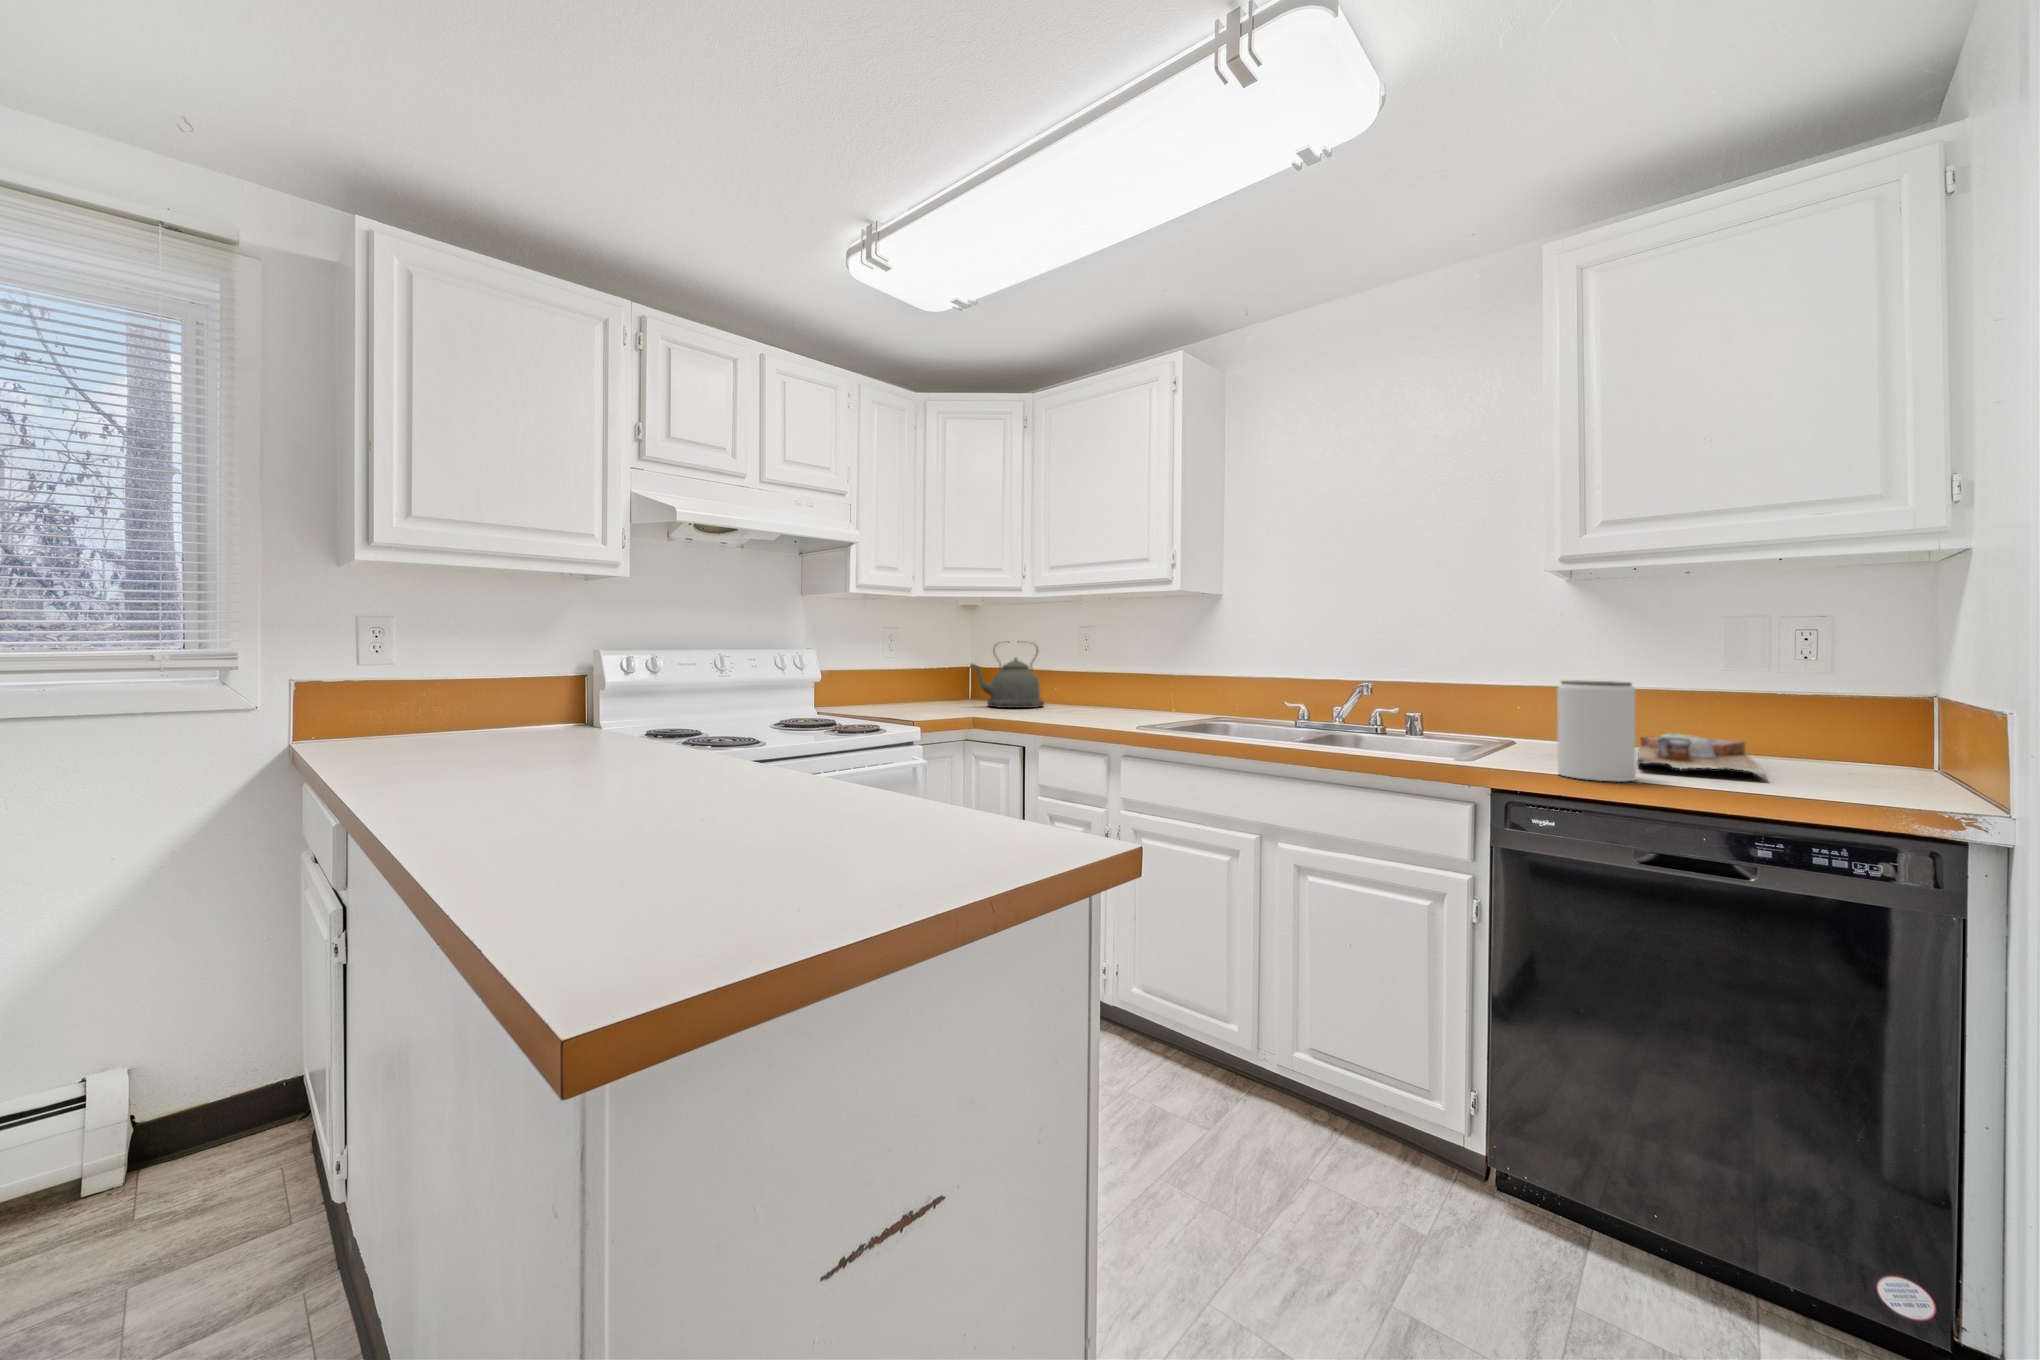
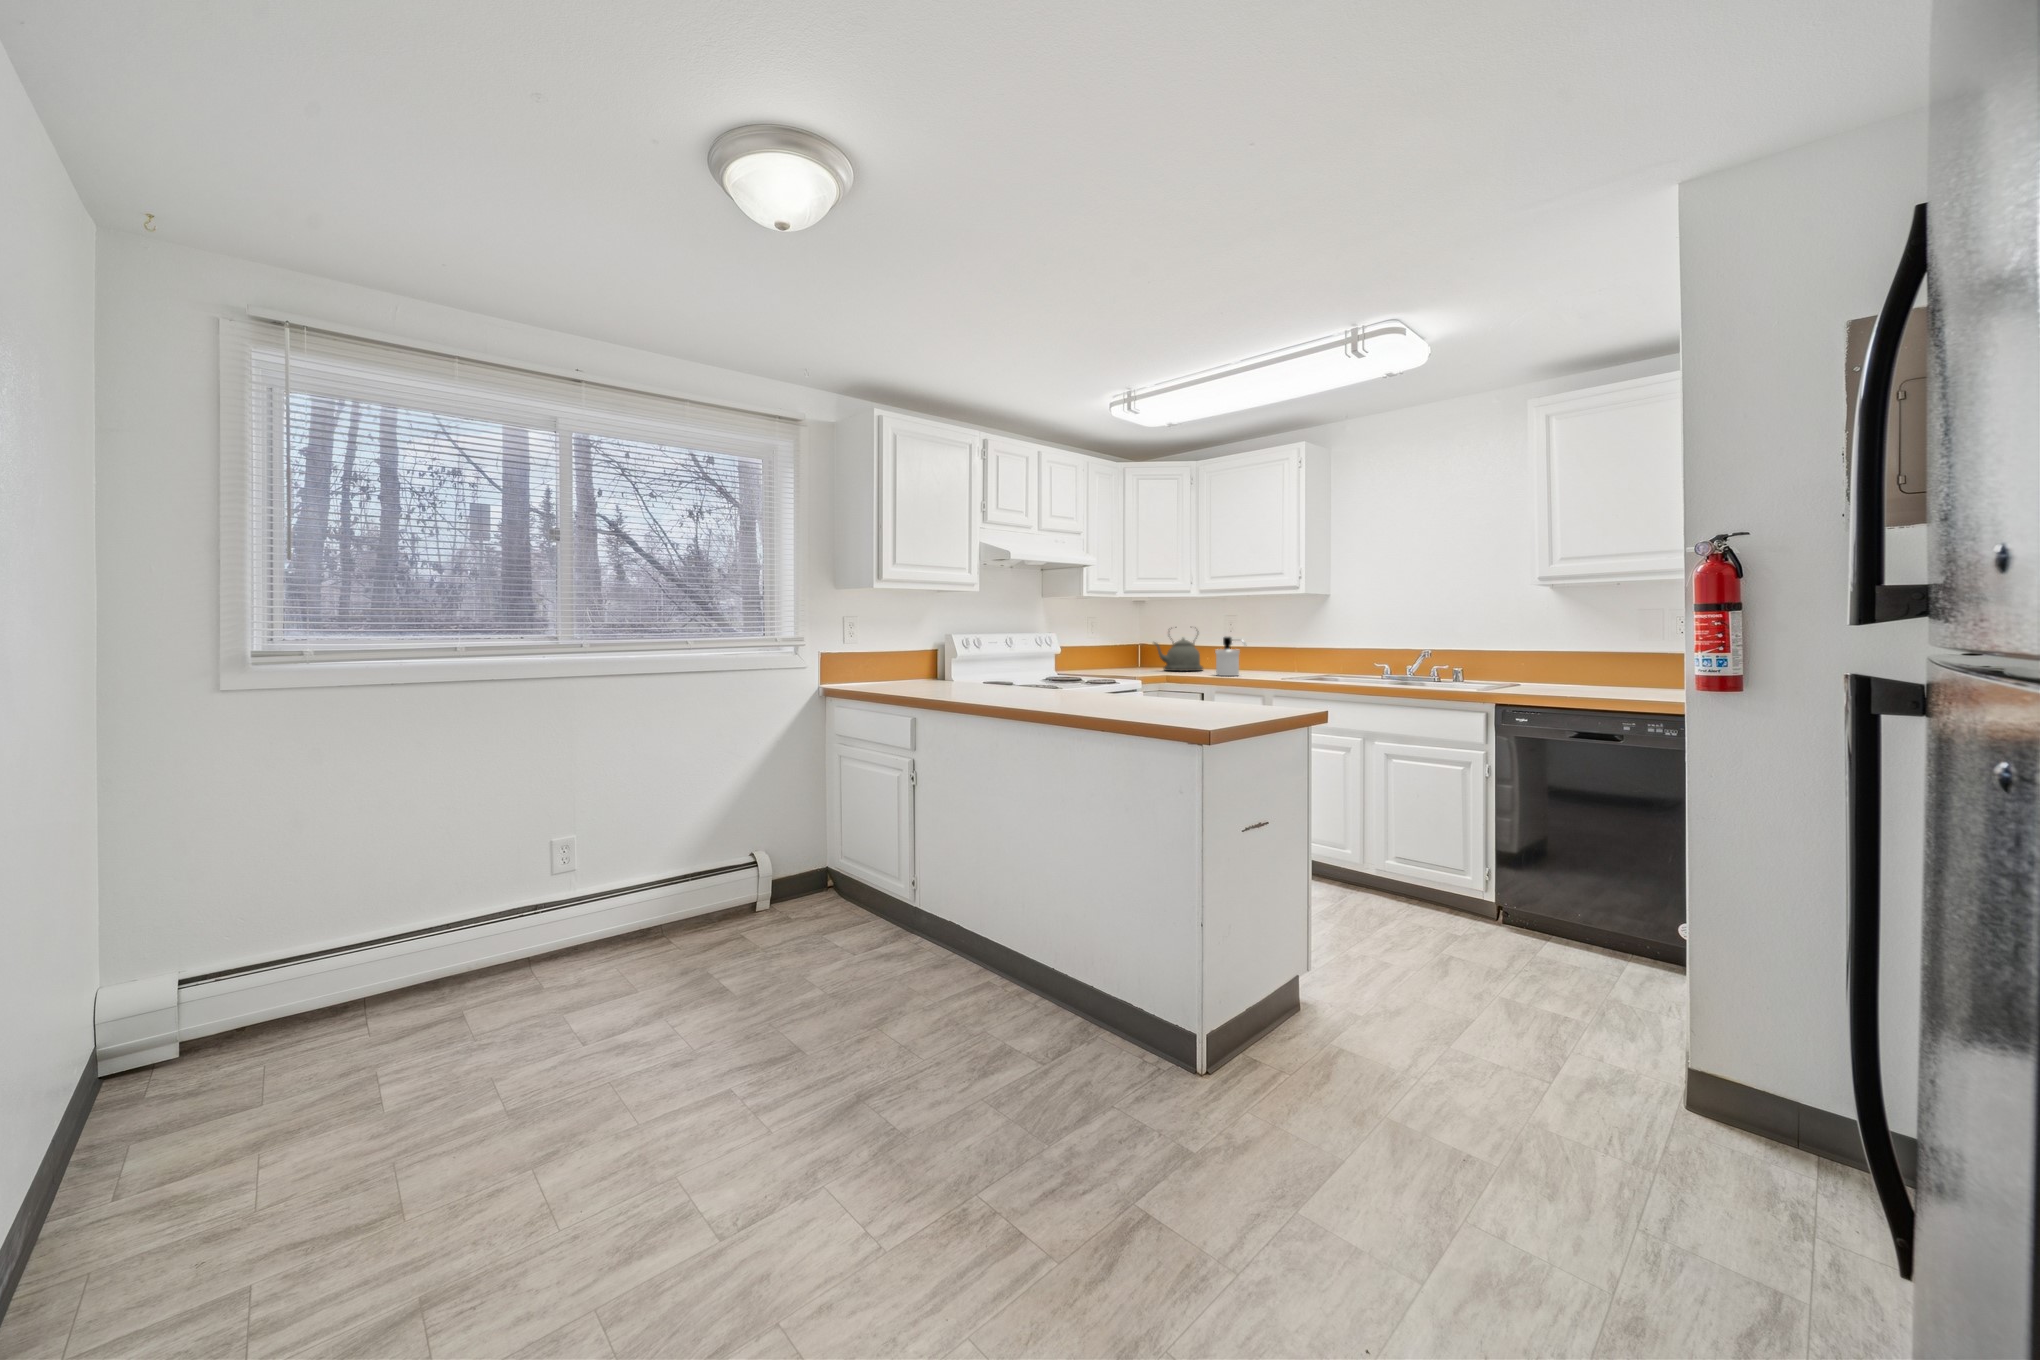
soap dispenser: none [1049,657,1093,718] -> present [1215,637,1245,676]
jar: present [1557,681,1636,782] -> none [1531,646,1572,697]
cutting board: present [1638,733,1767,779] -> none [1578,674,1651,696]

